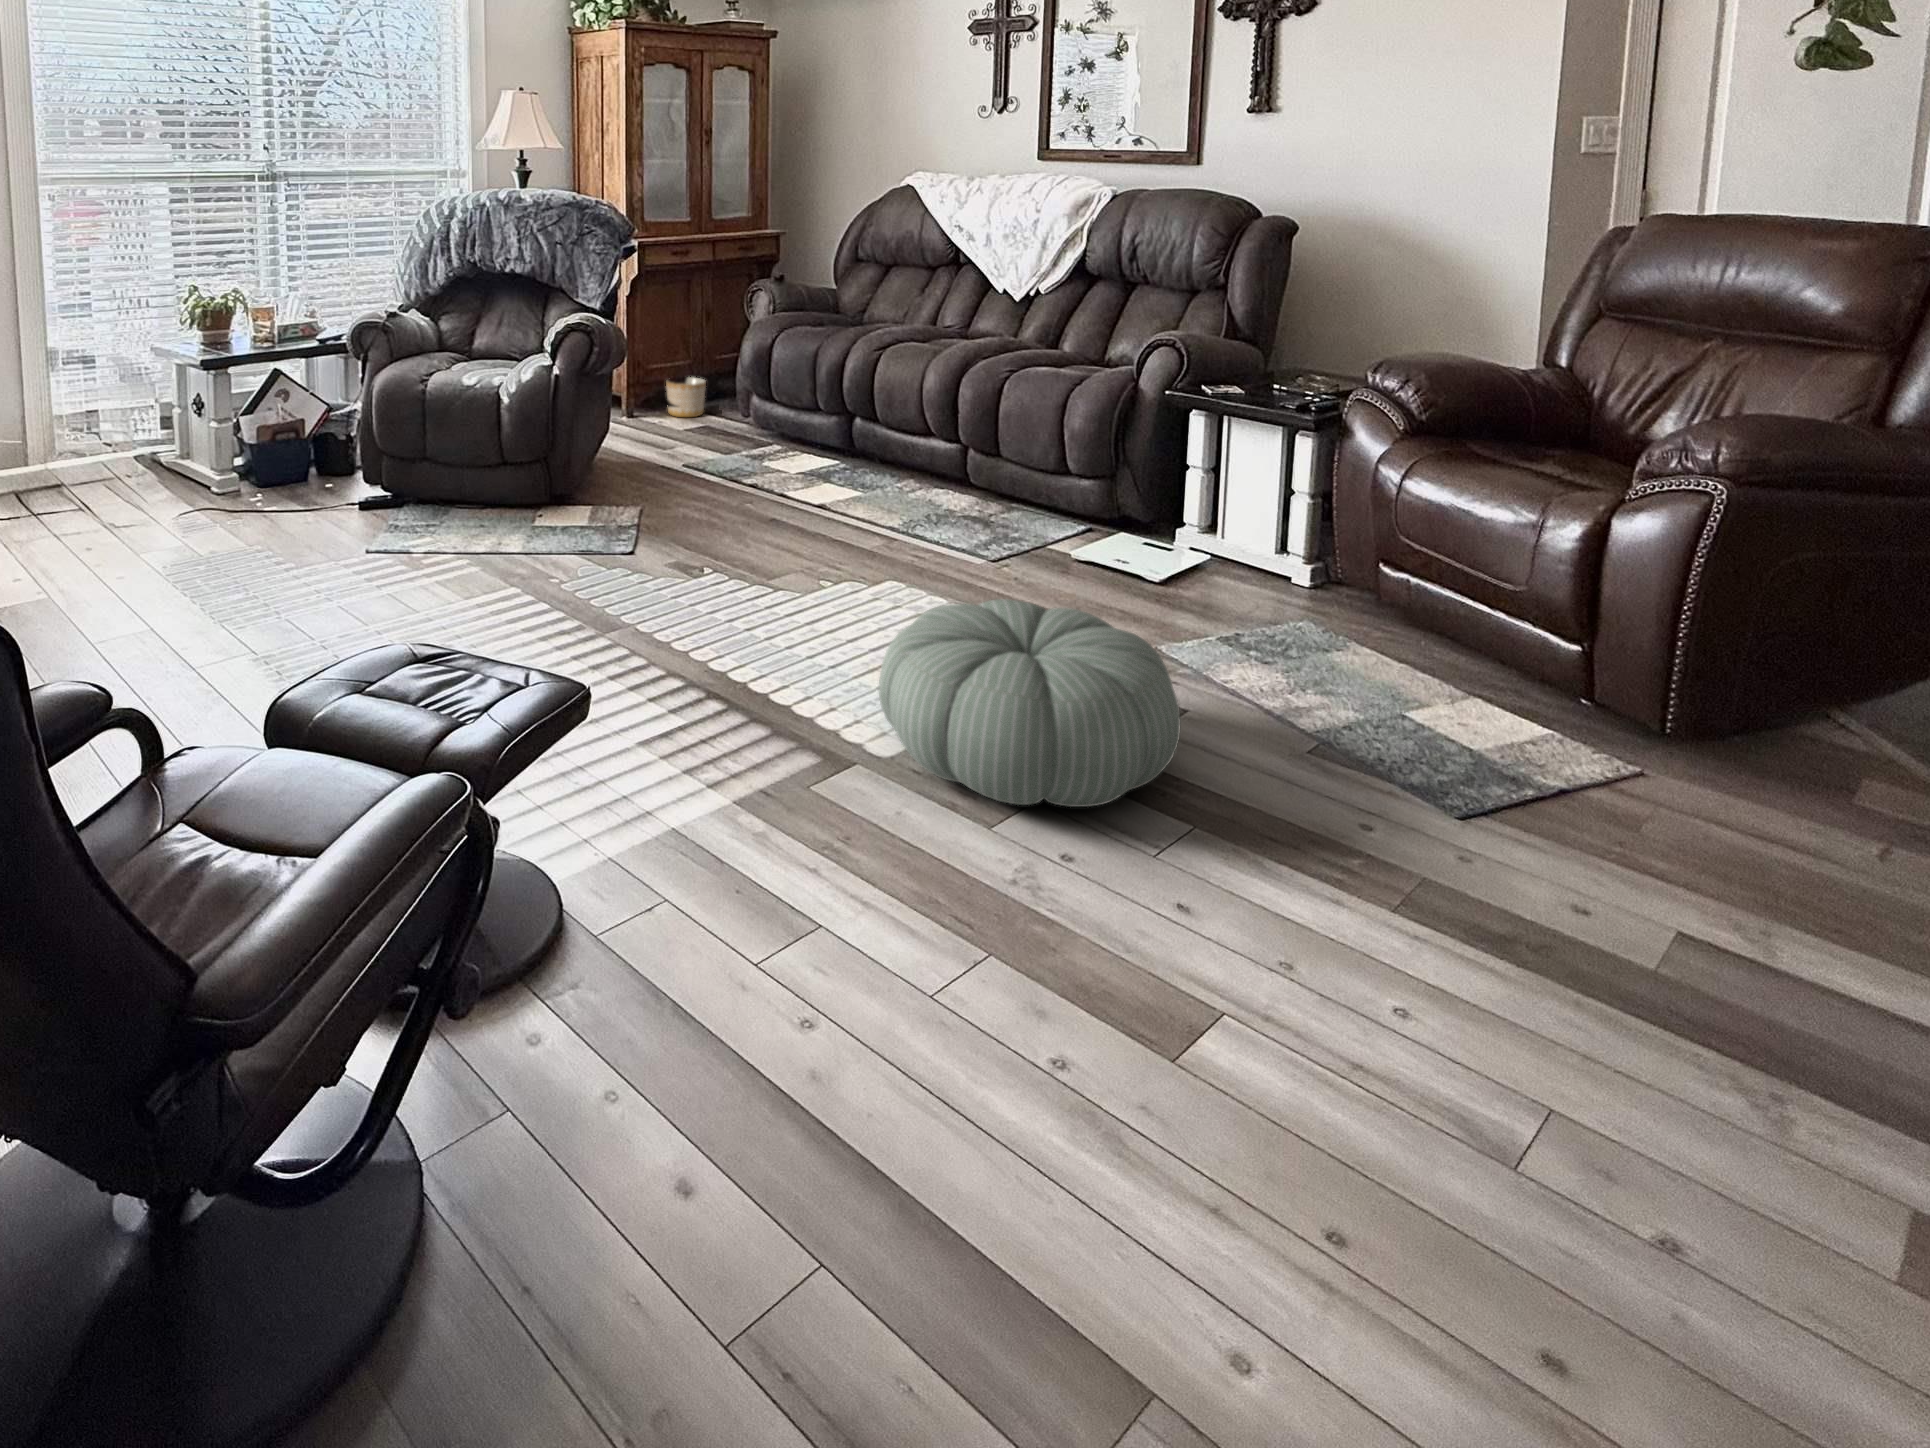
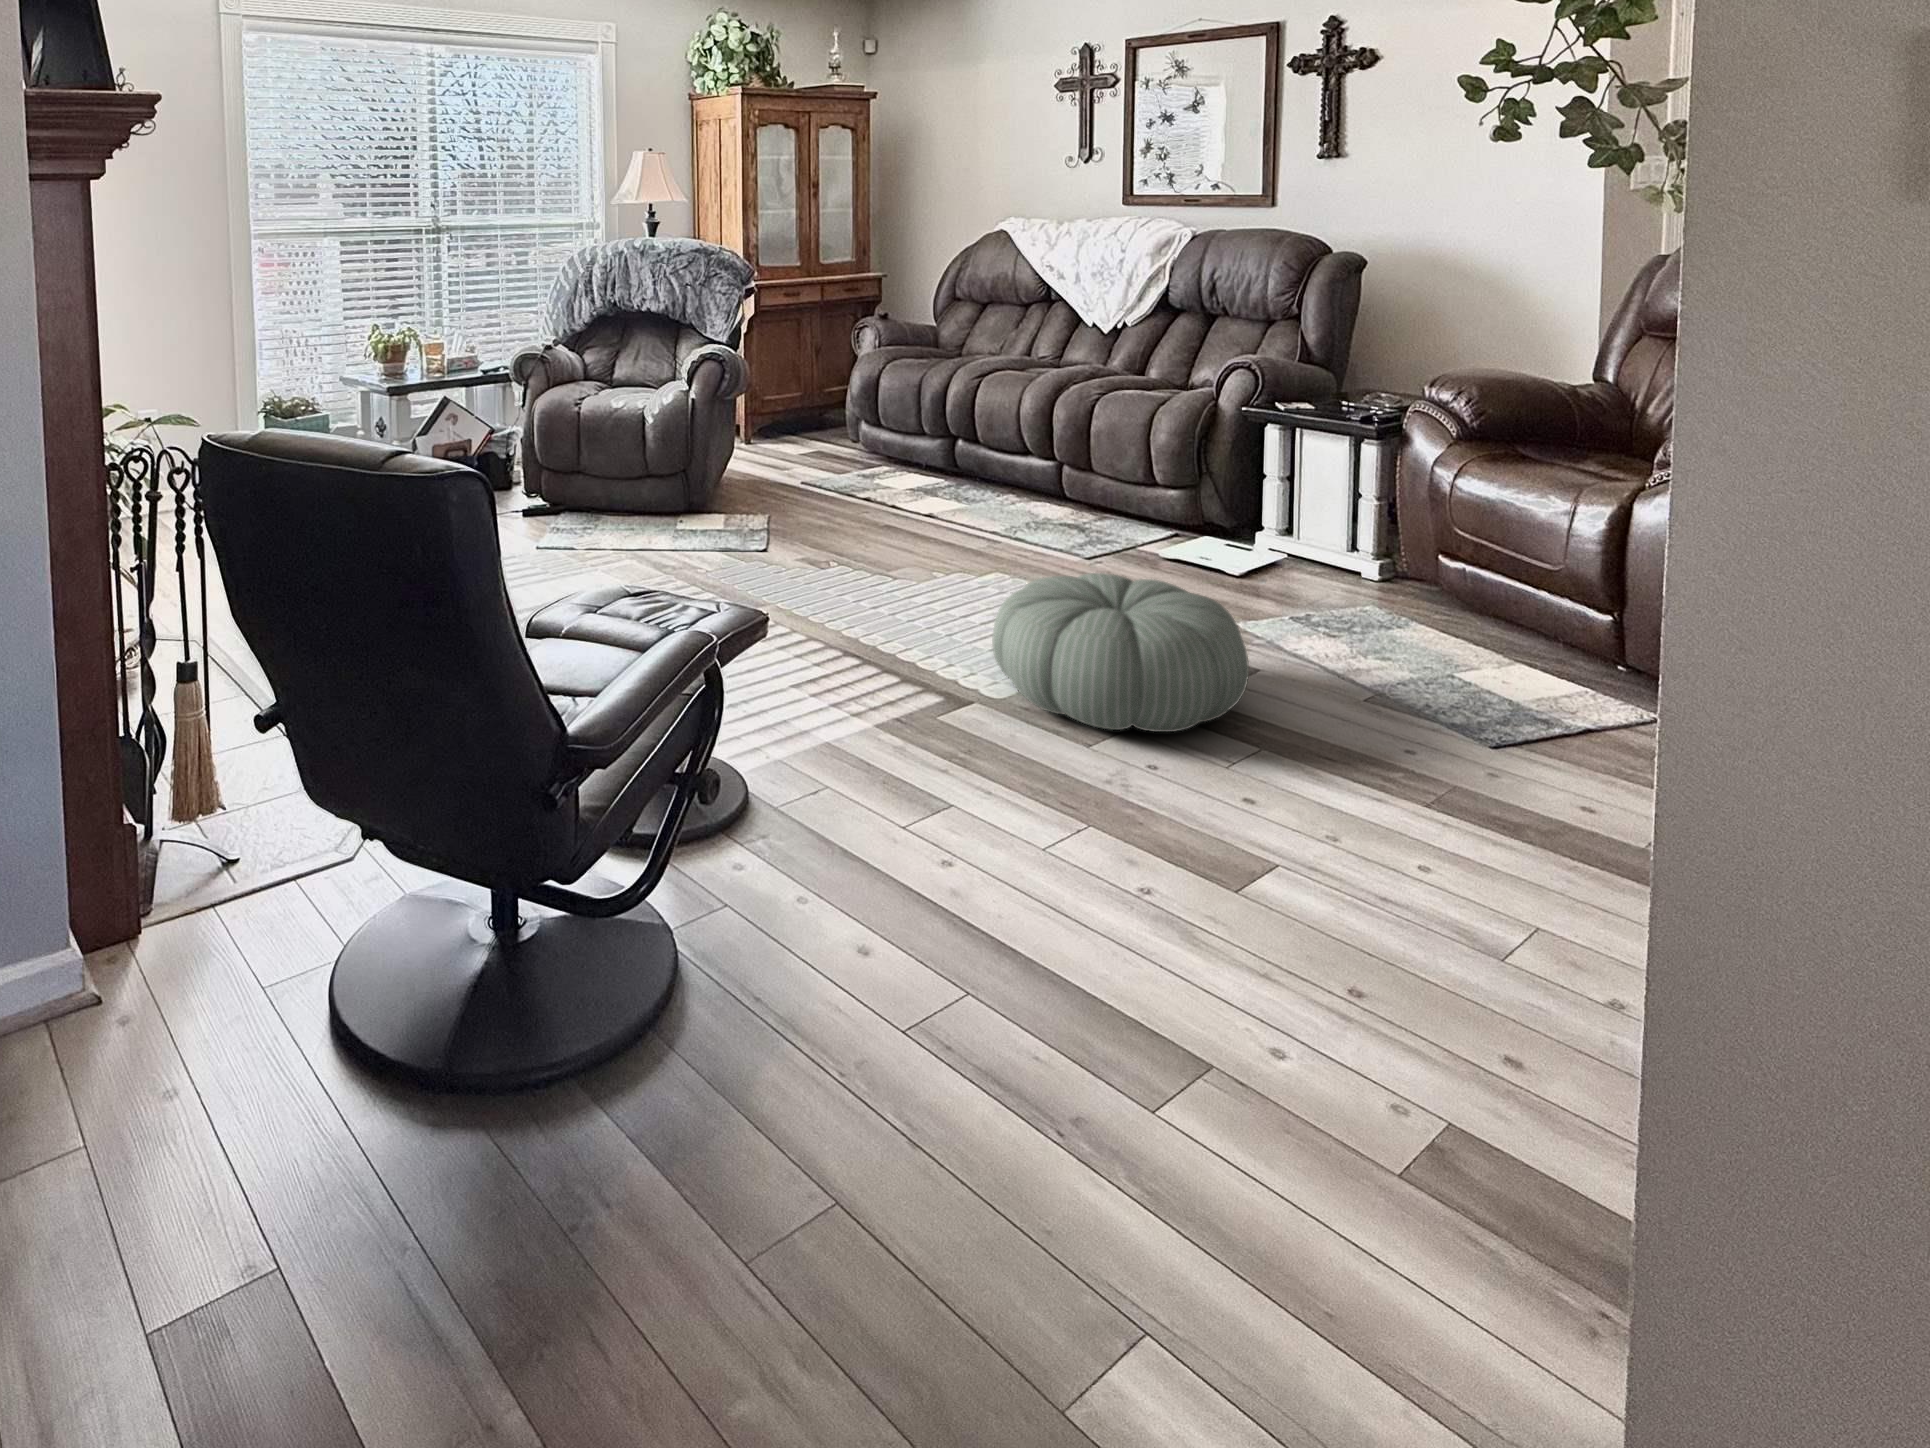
planter: present [666,377,706,417] -> none [779,409,816,445]

